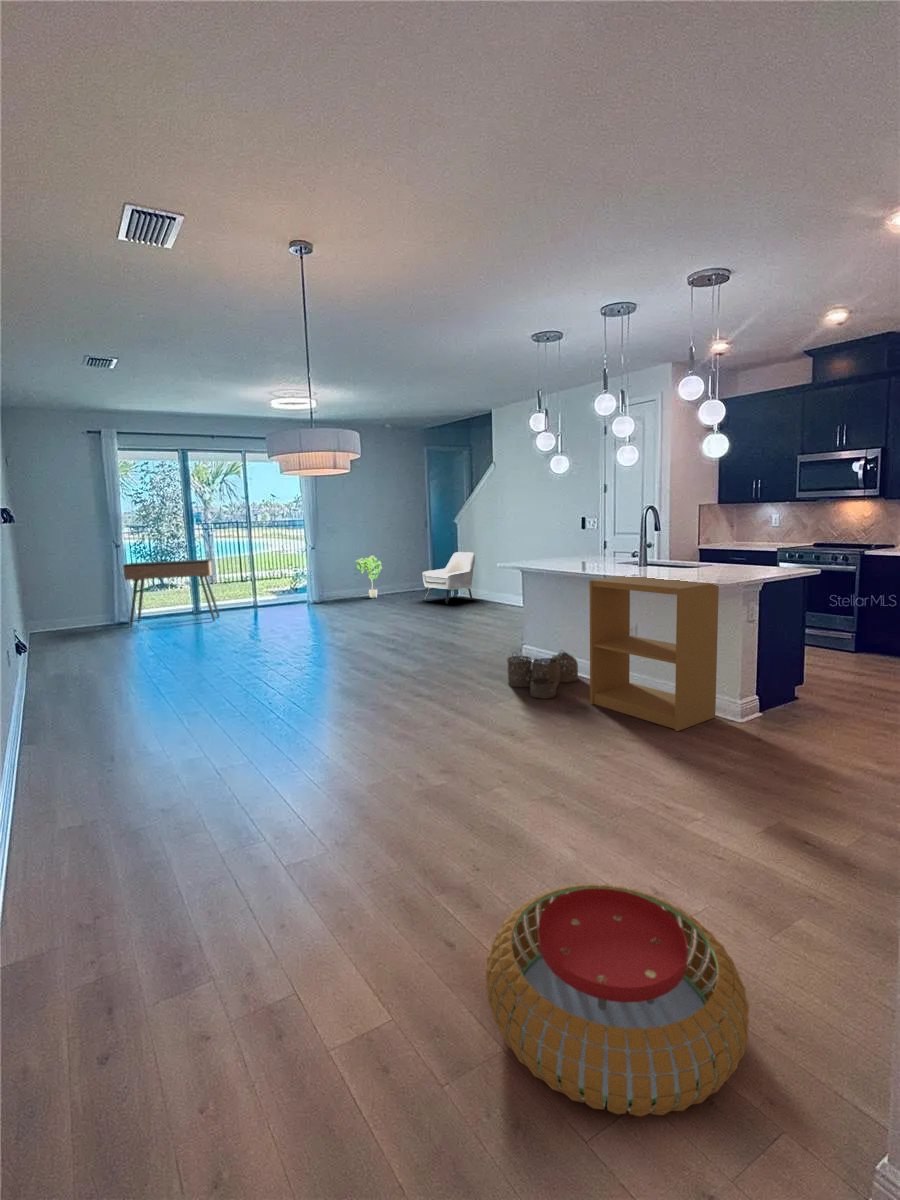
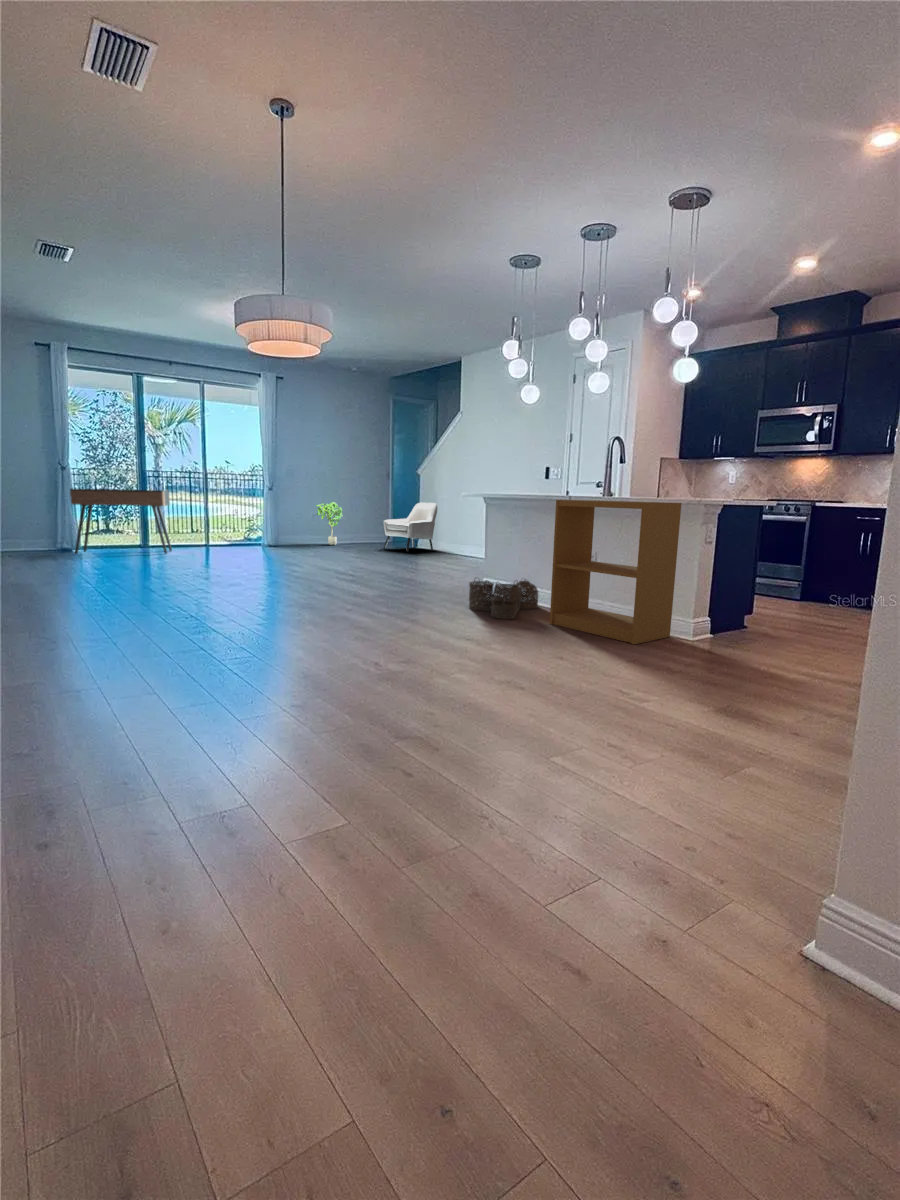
pouf: present [486,883,749,1116] -> none [451,720,707,894]

